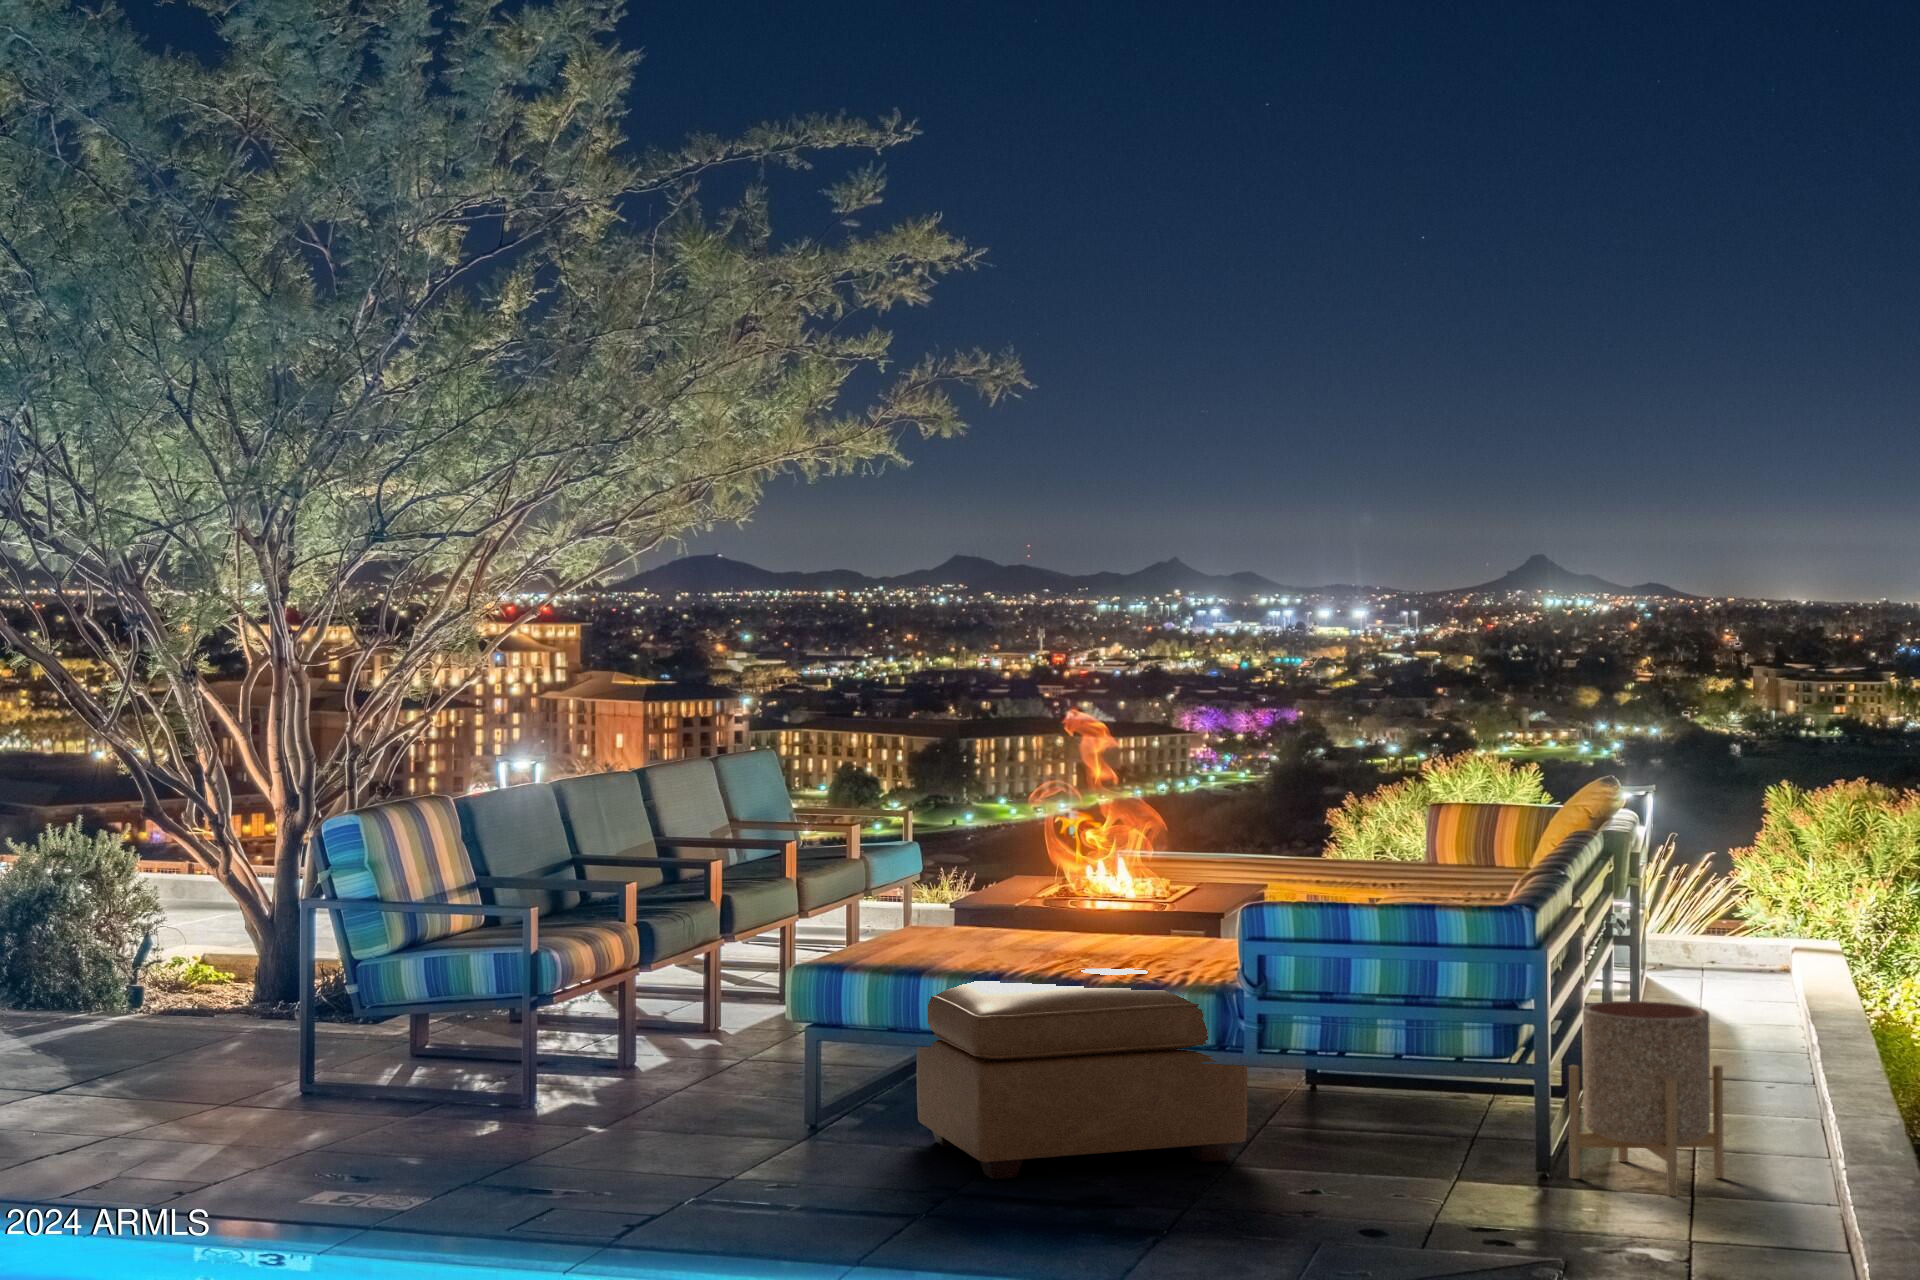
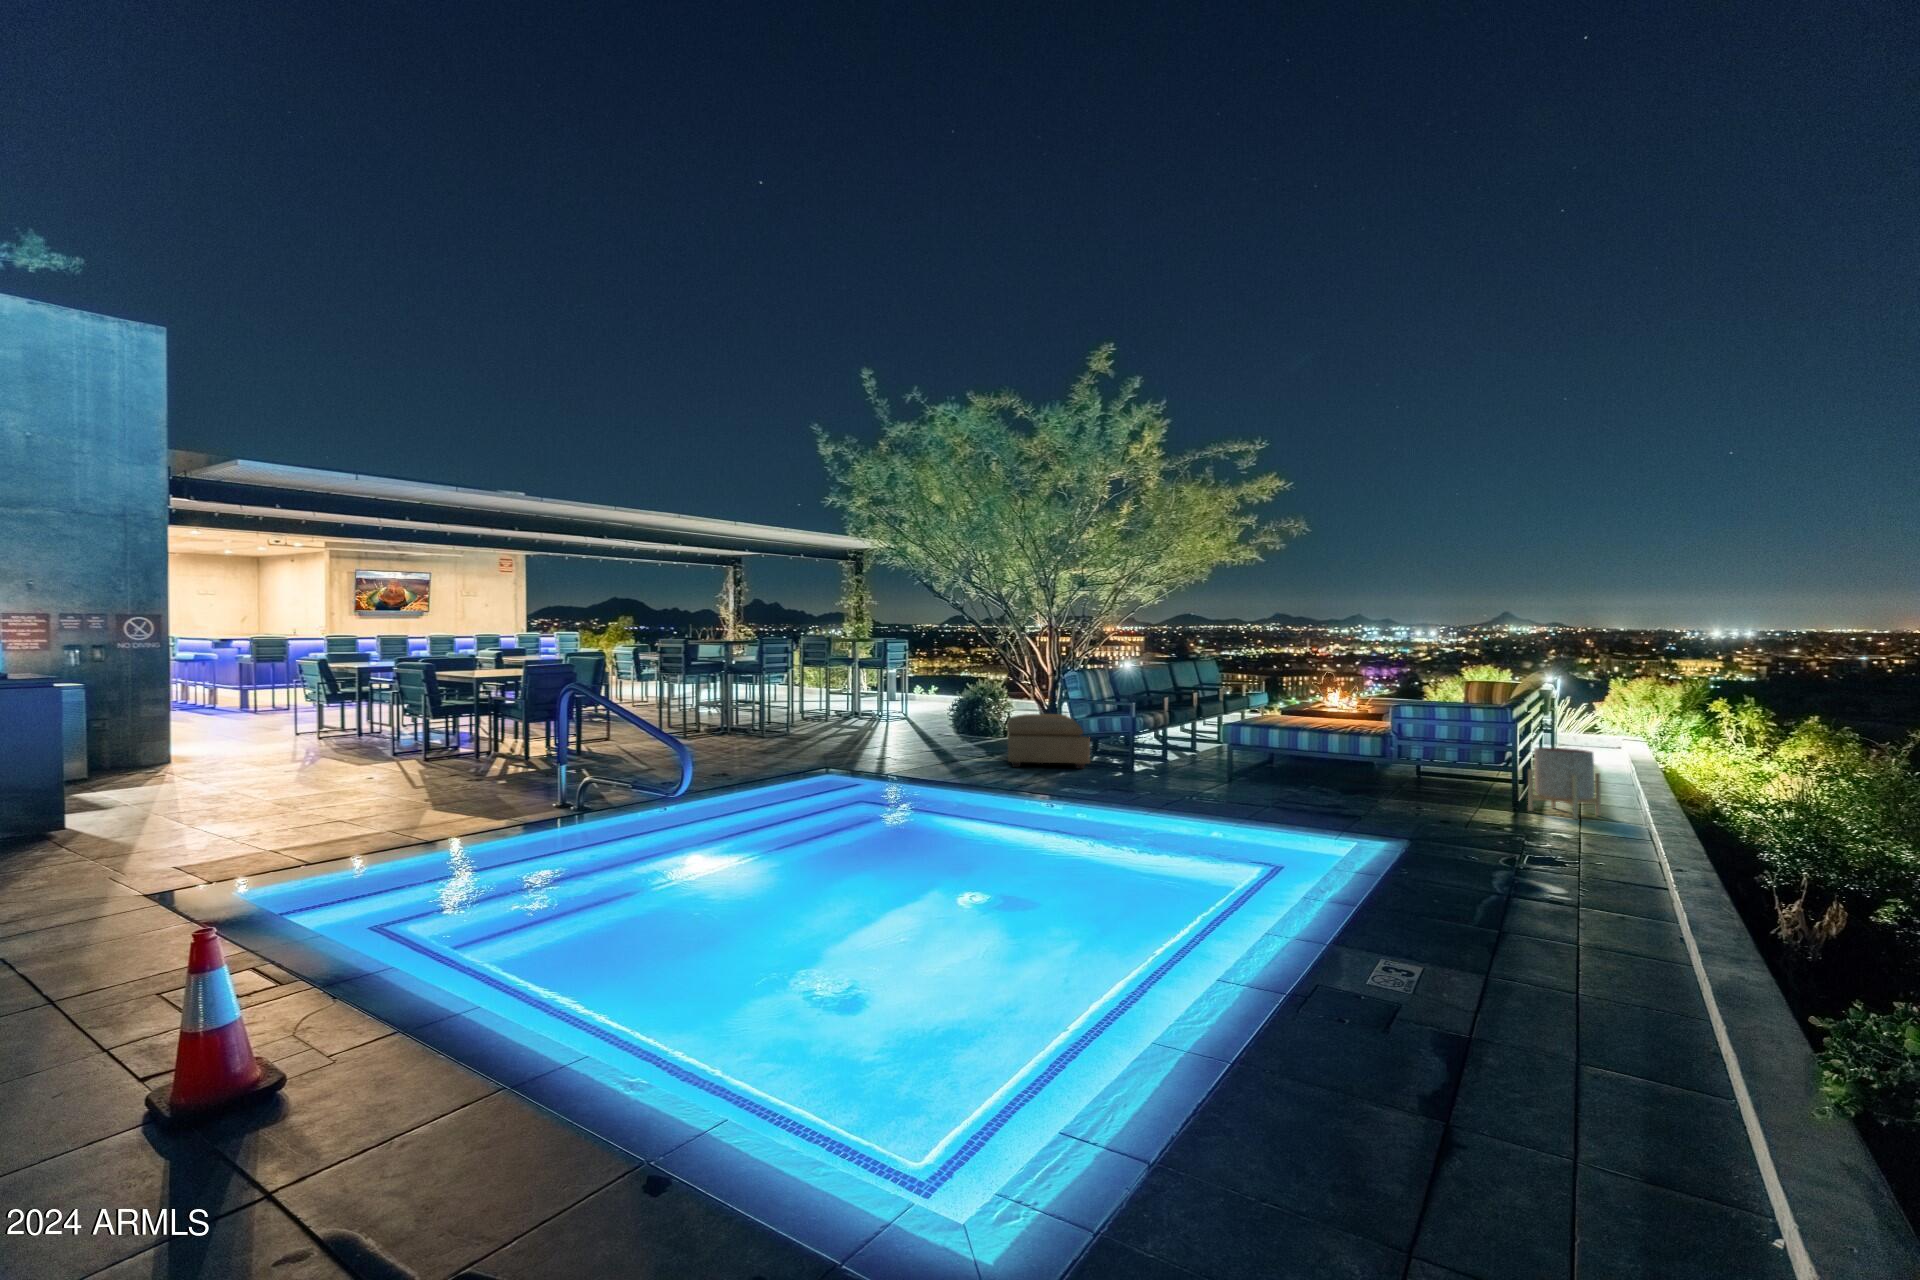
ottoman: present [917,968,1247,1179] -> present [1007,714,1090,769]

